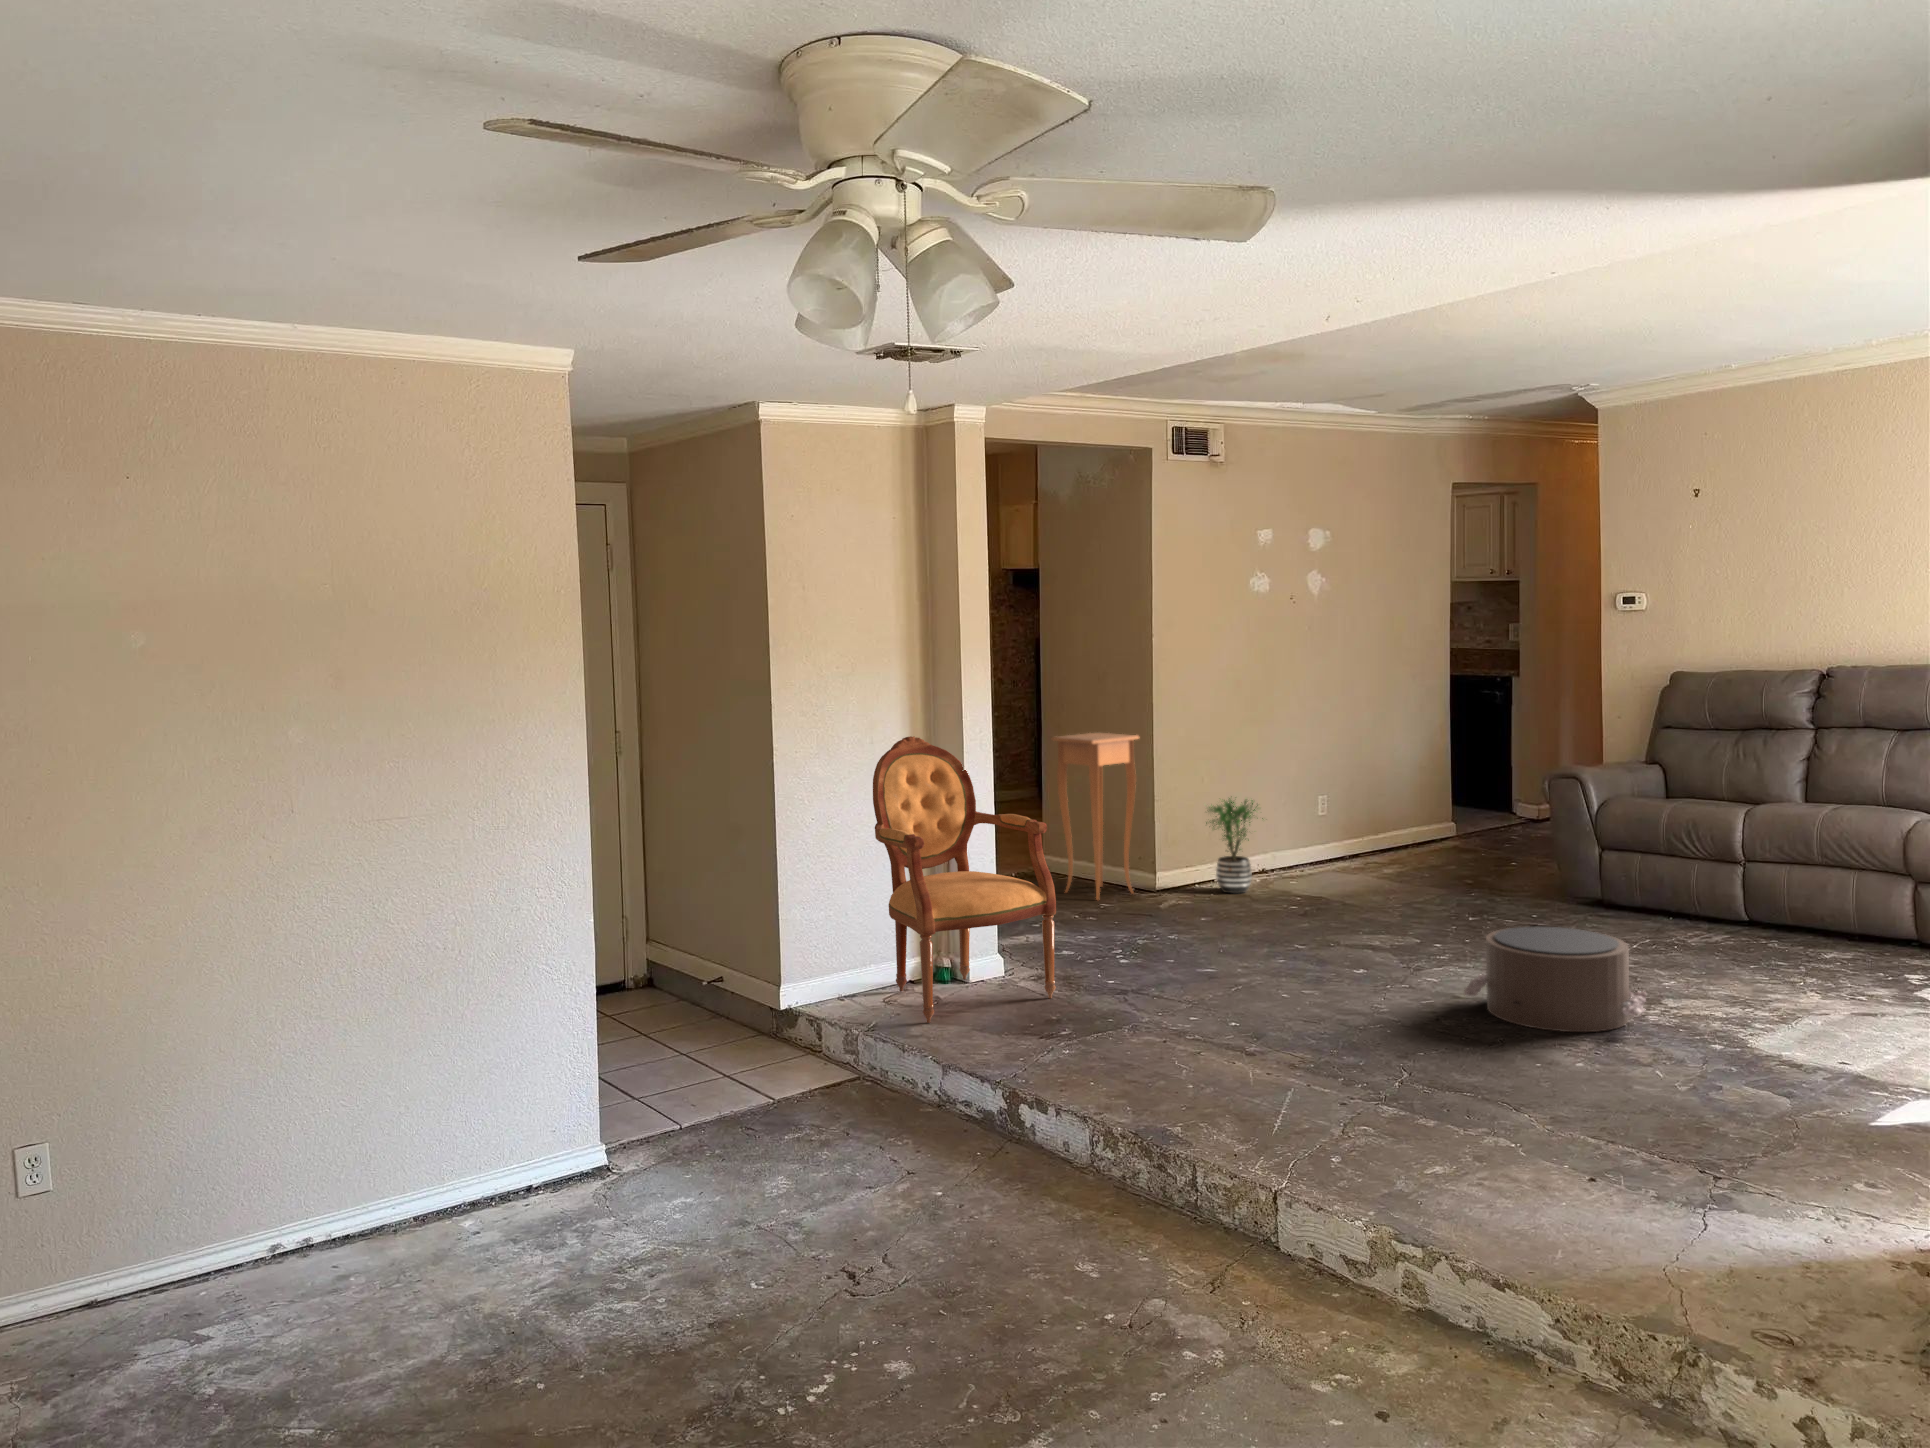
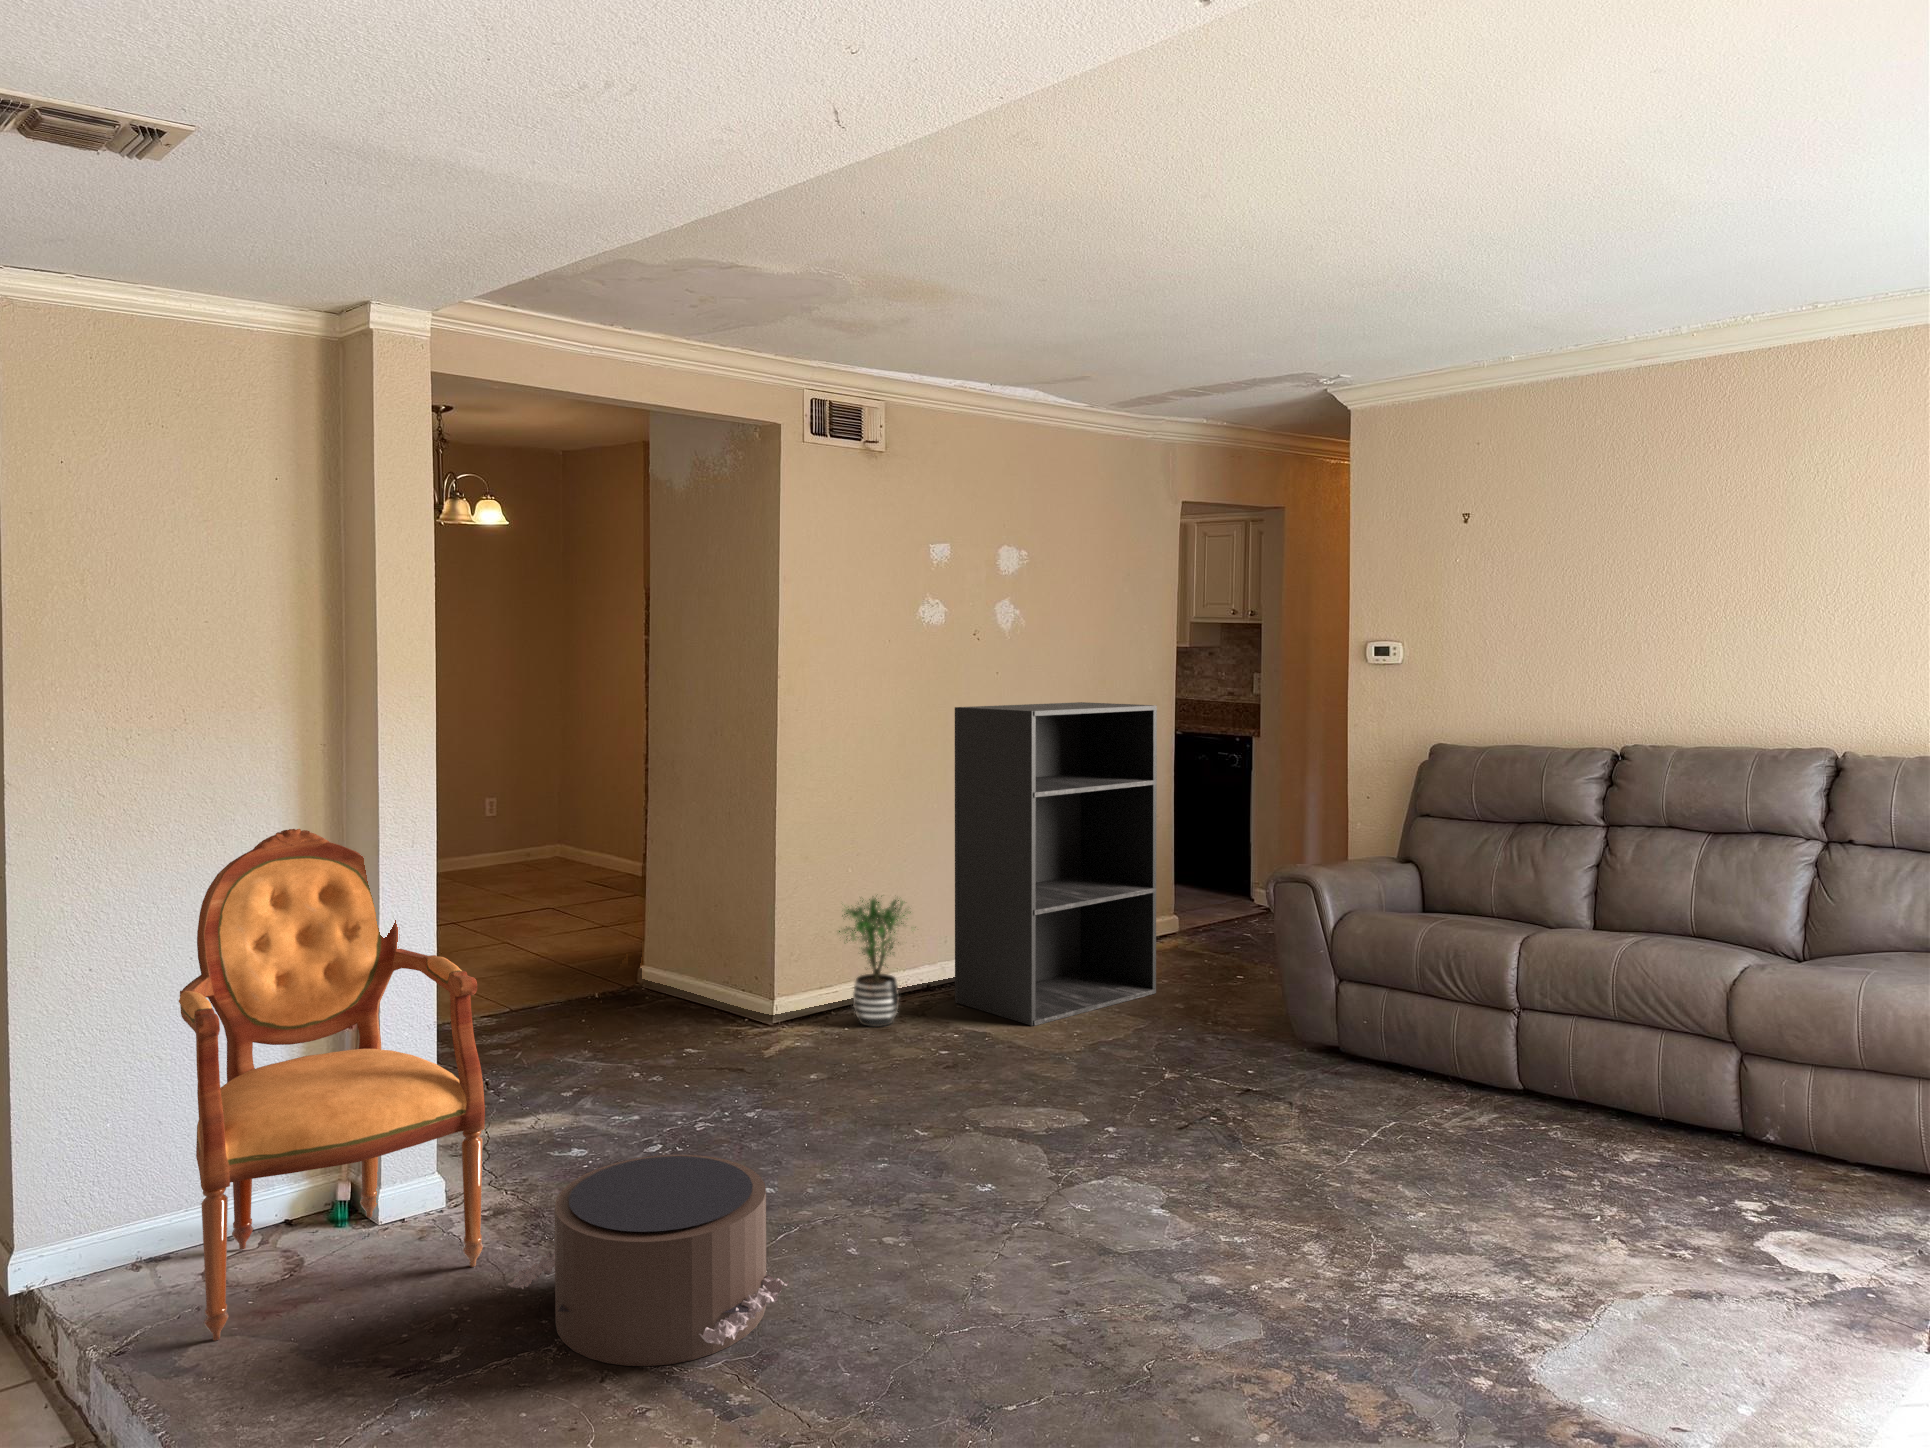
bookshelf: none [1284,649,1448,892] -> present [955,702,1157,1026]
side table: present [1052,732,1139,900] -> none [637,805,754,1038]
pouf: present [1464,927,1646,1032] -> present [508,1155,789,1366]

